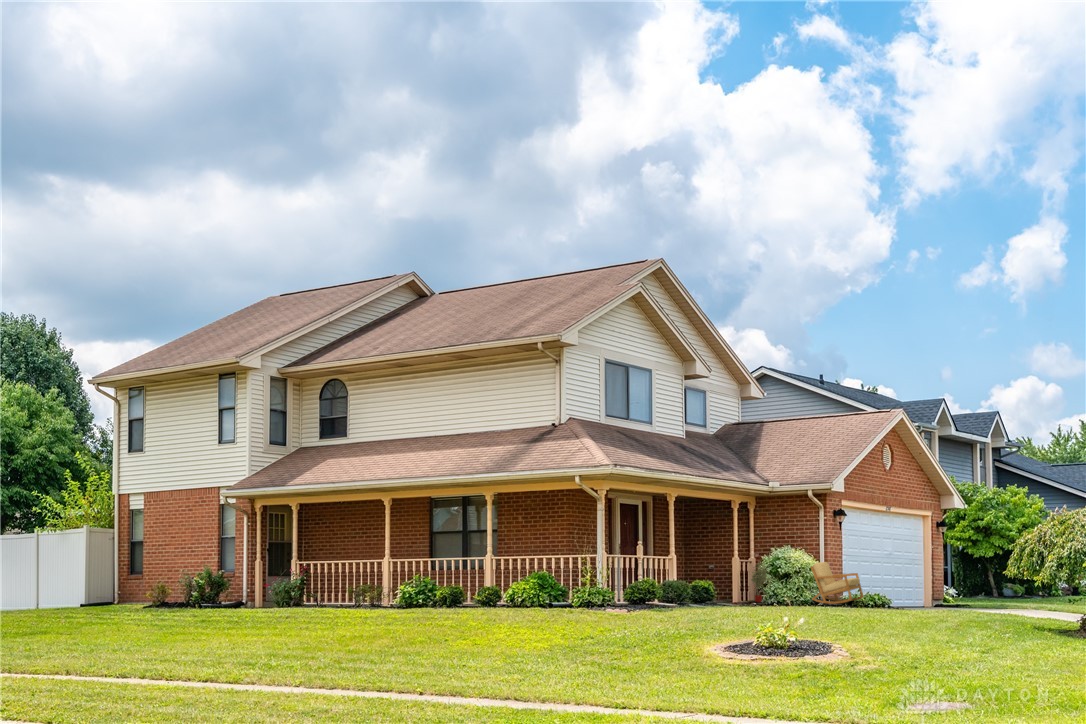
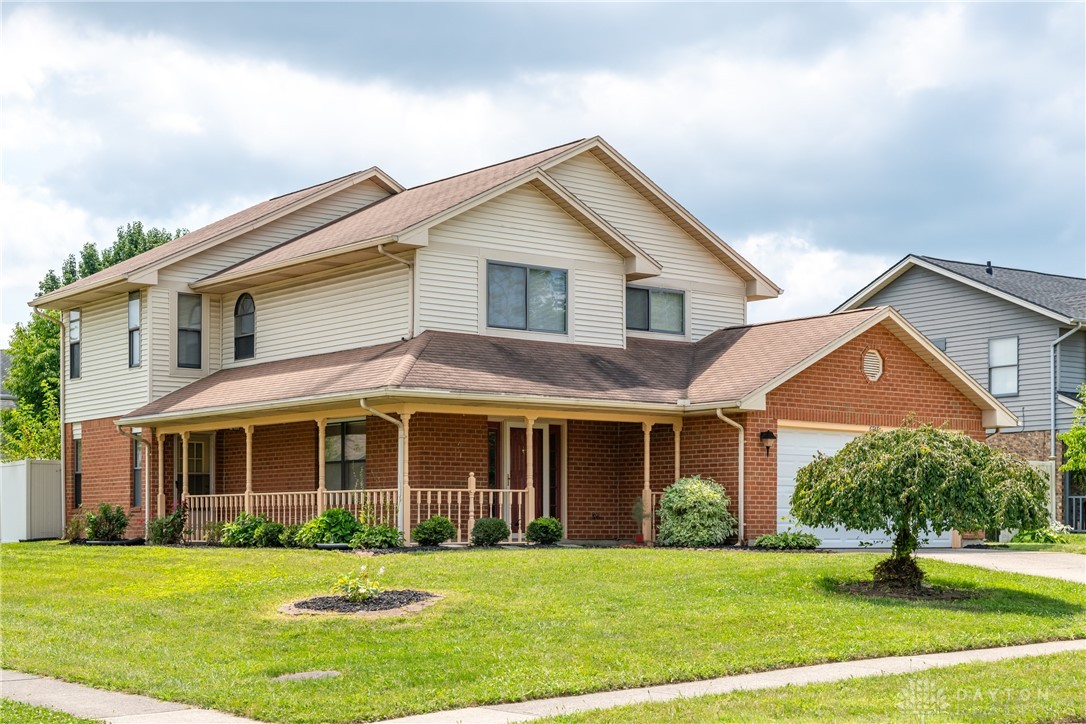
chair: present [811,562,864,604] -> none [692,495,756,545]

